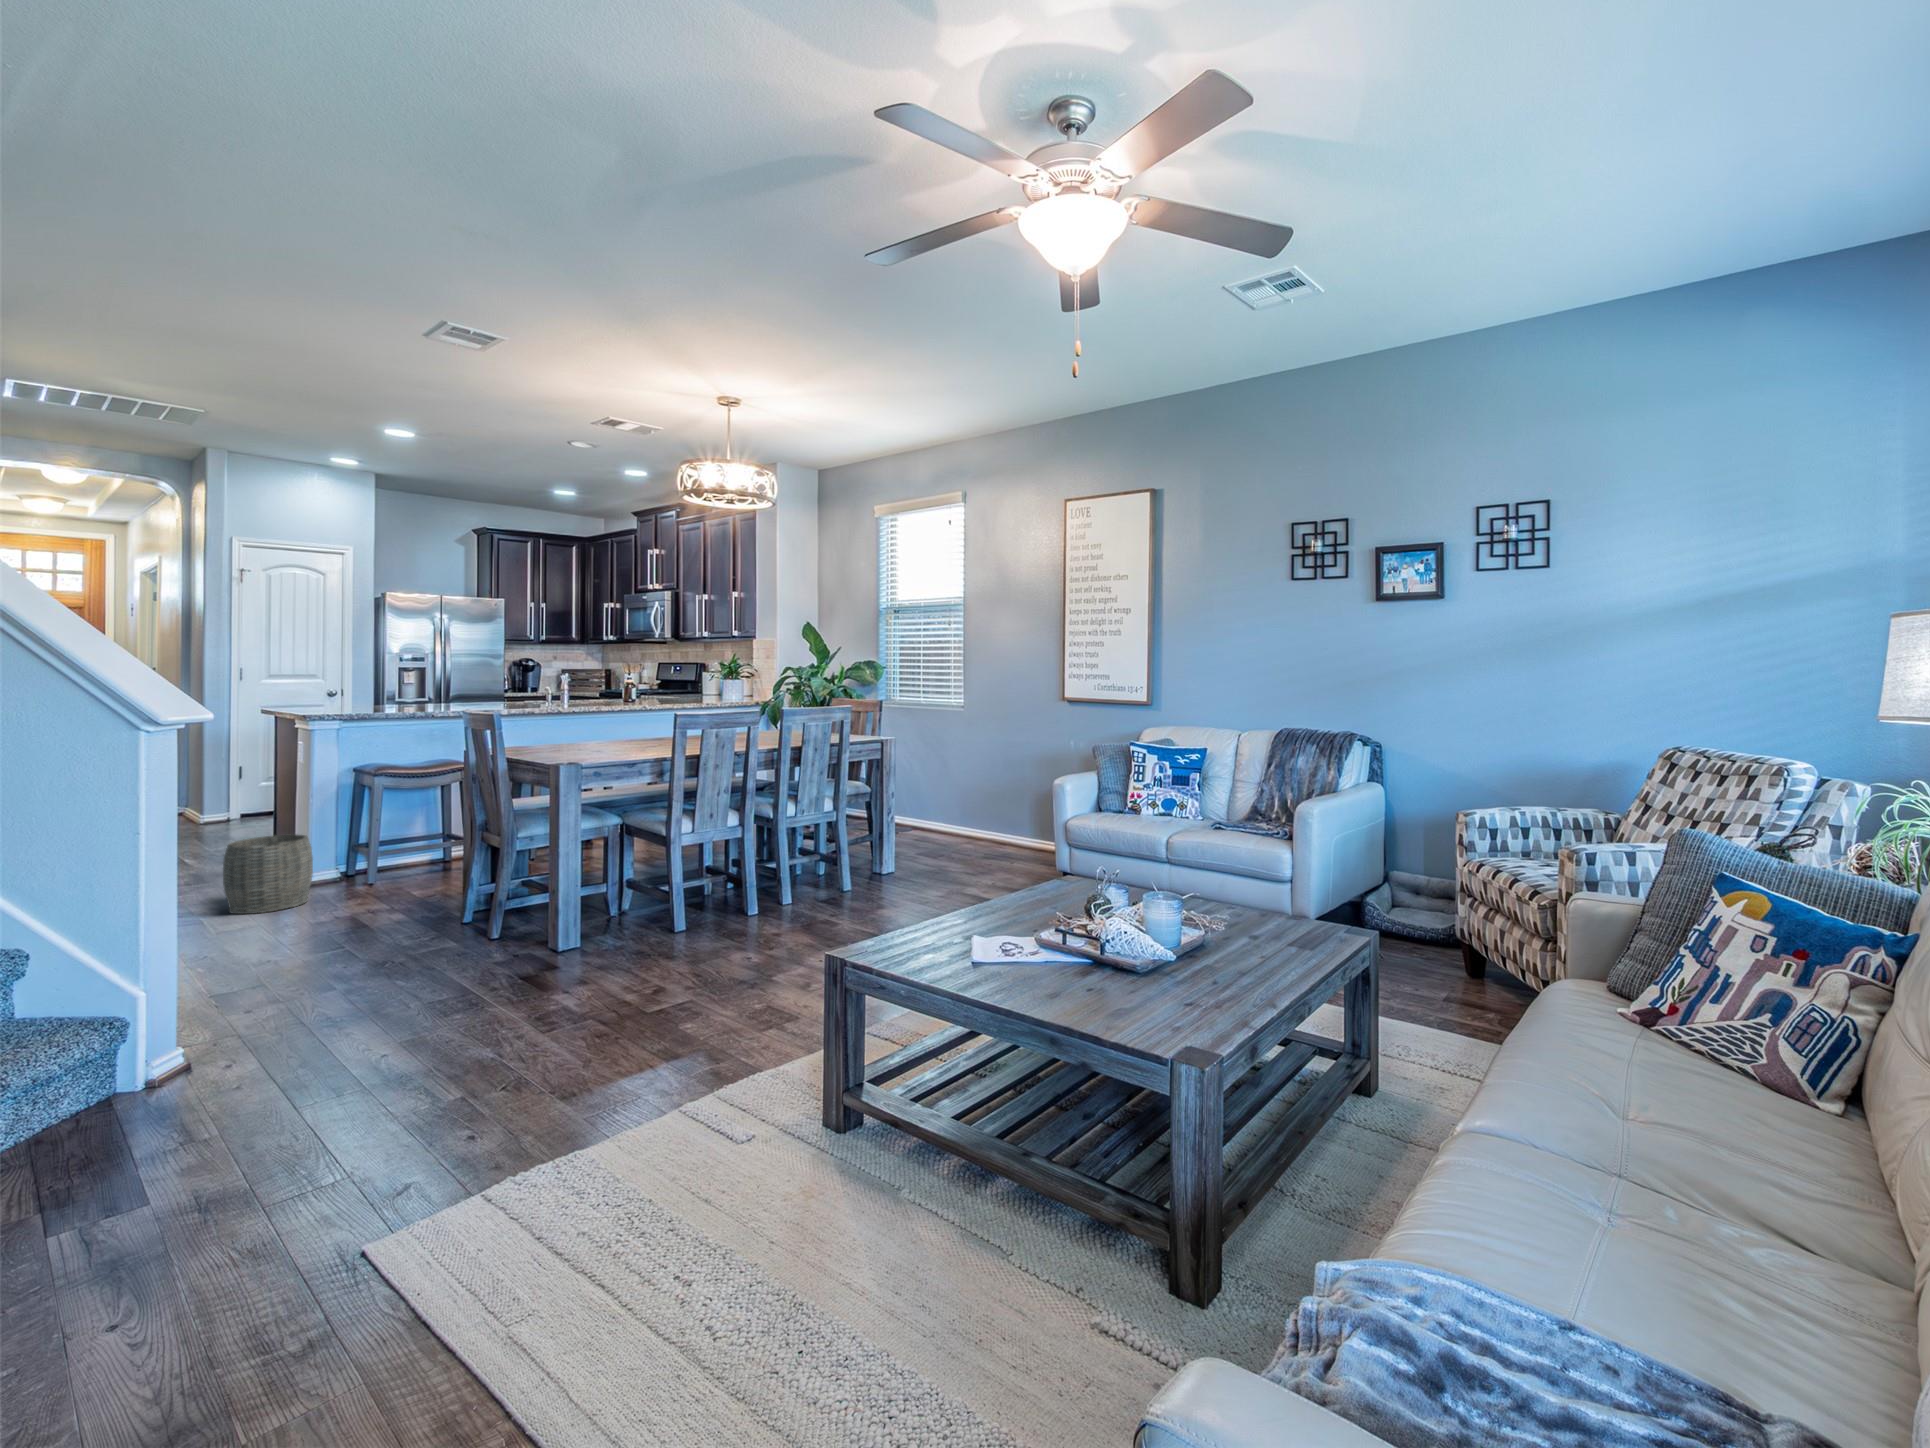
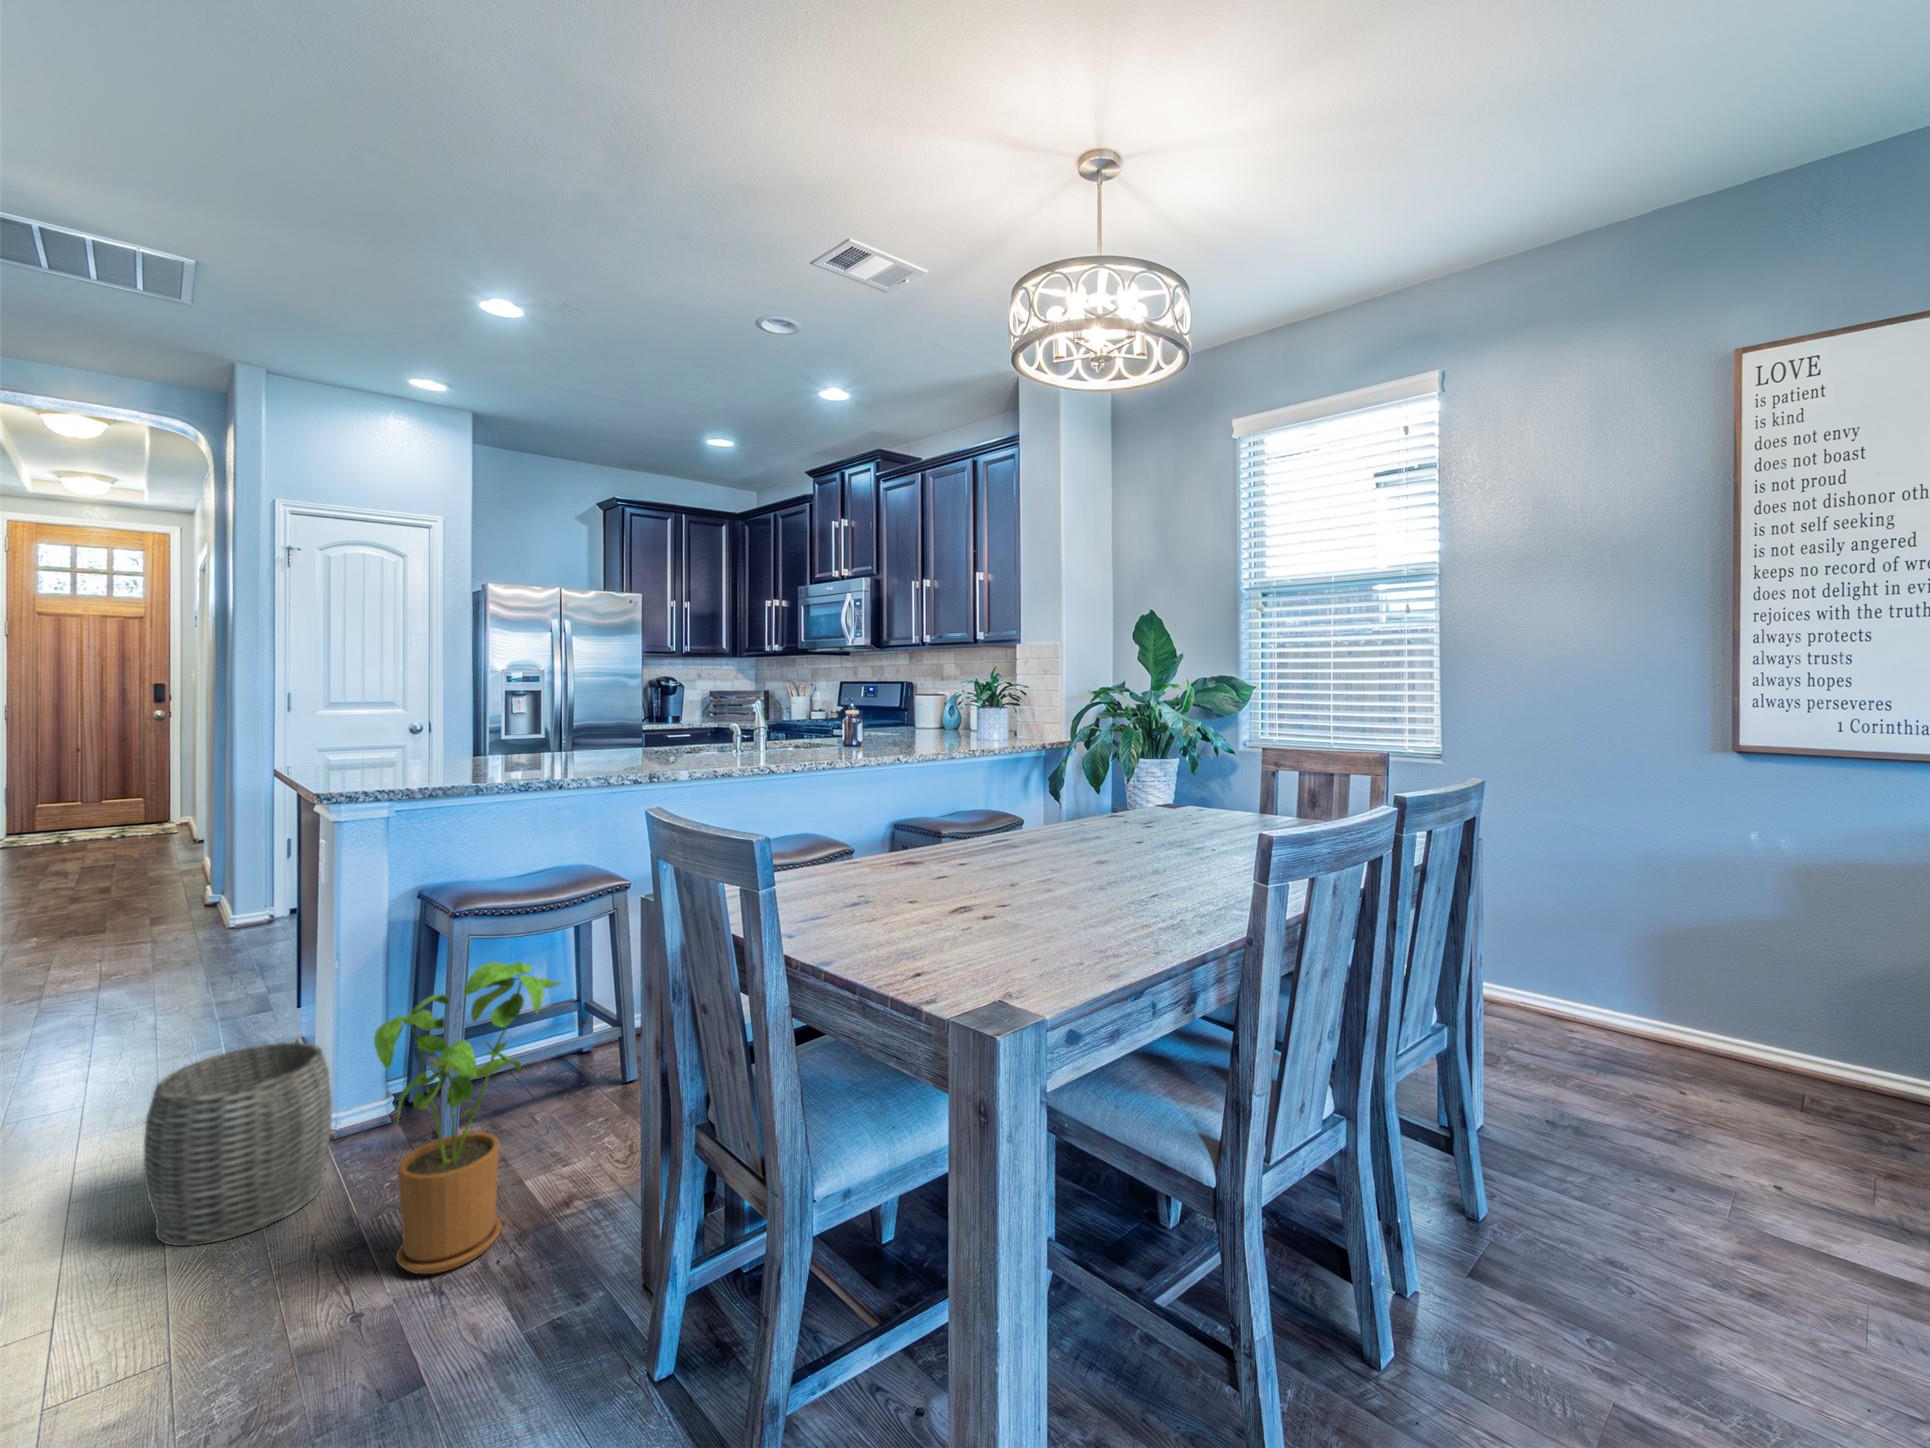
house plant: none [340,785,433,917] -> present [374,962,561,1274]

